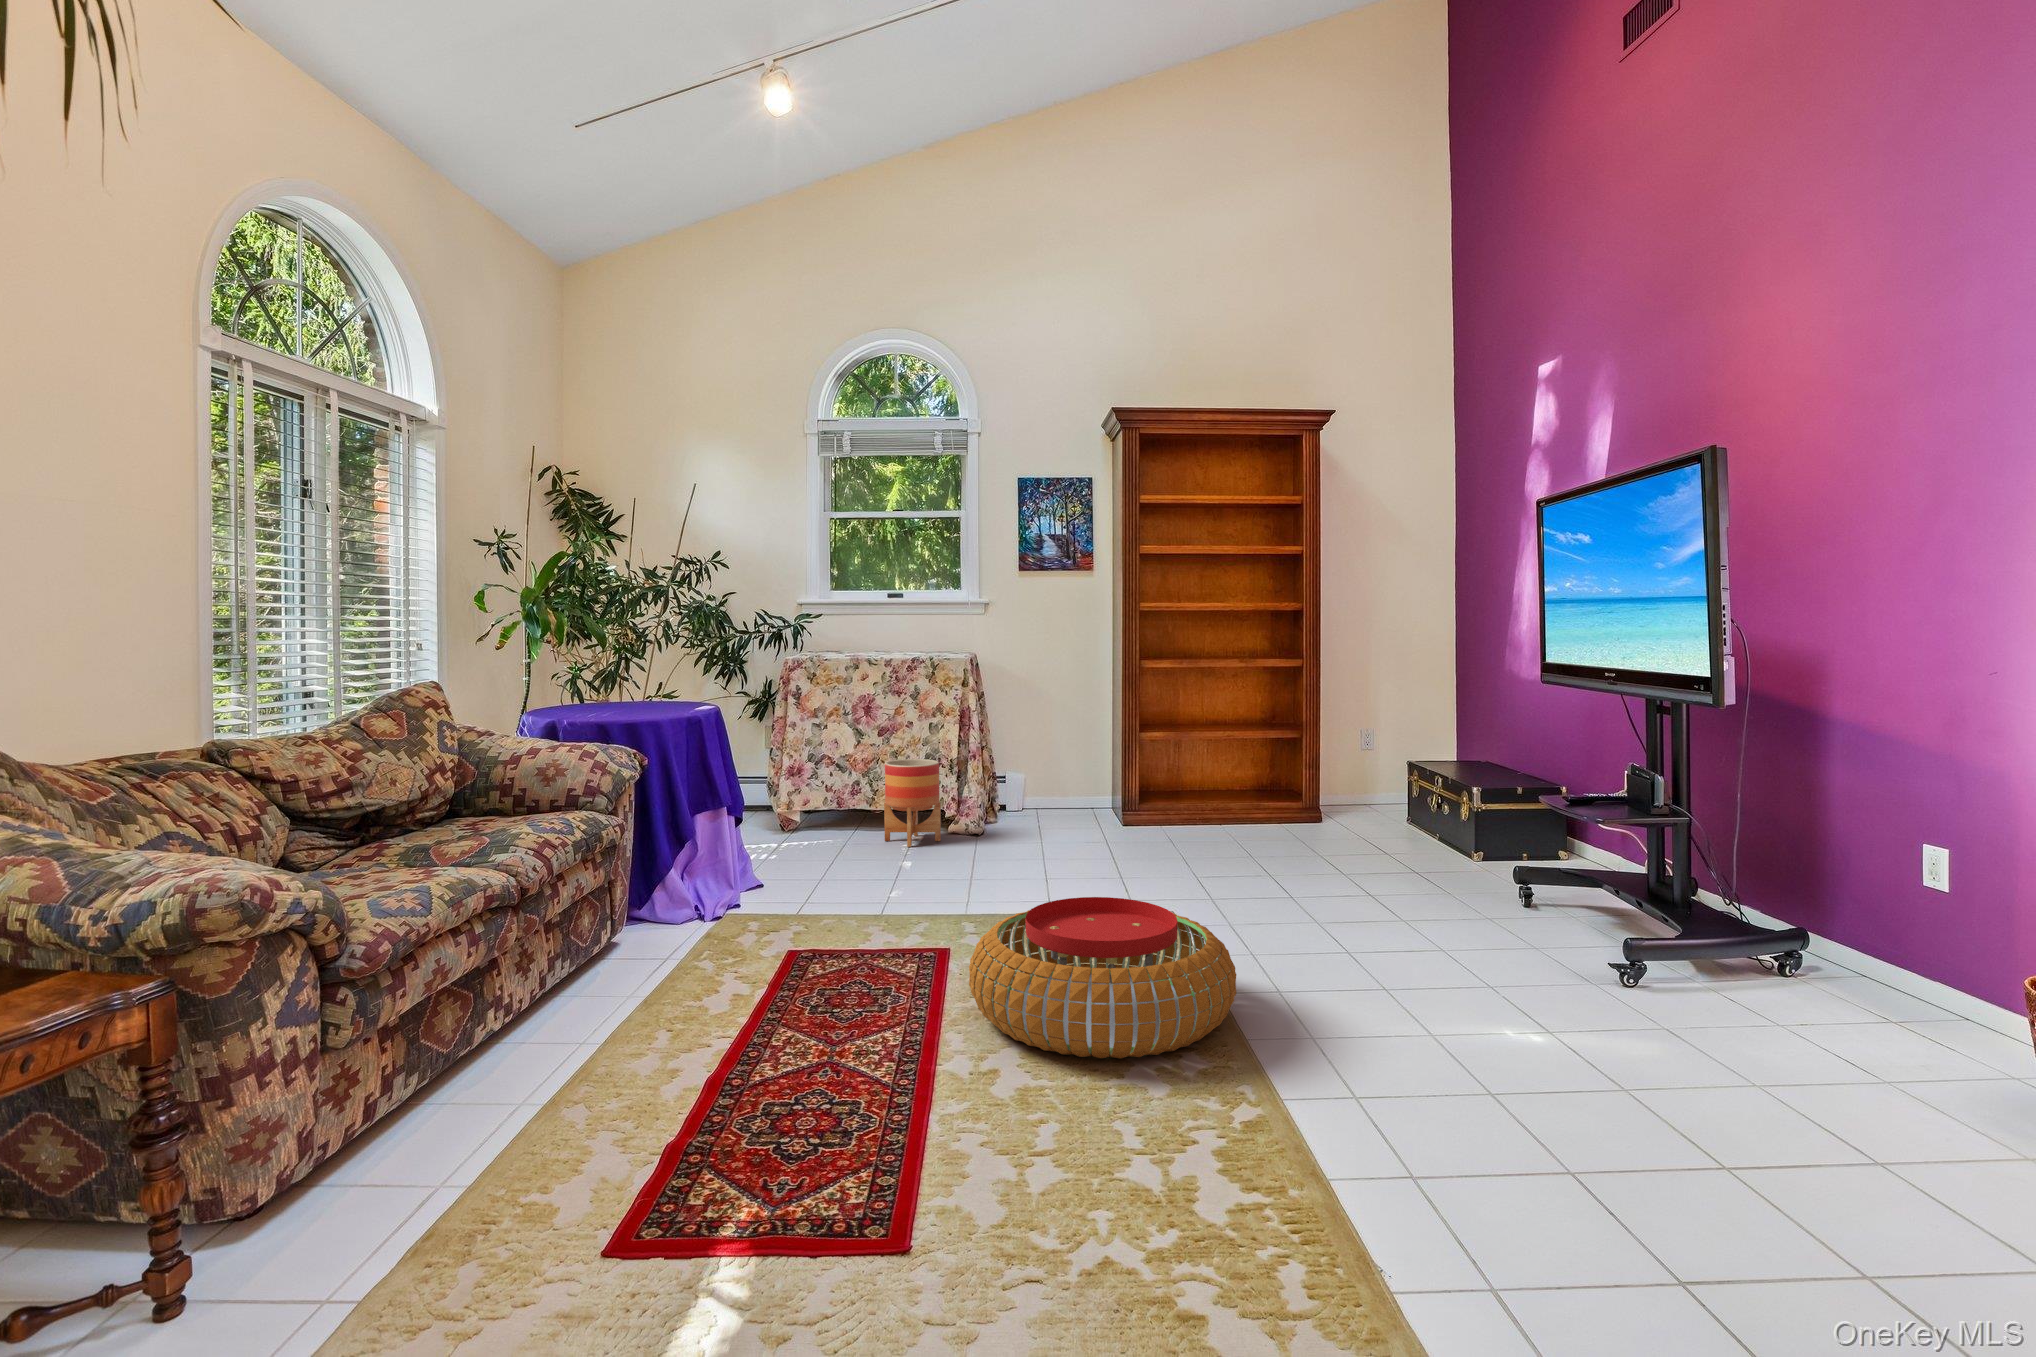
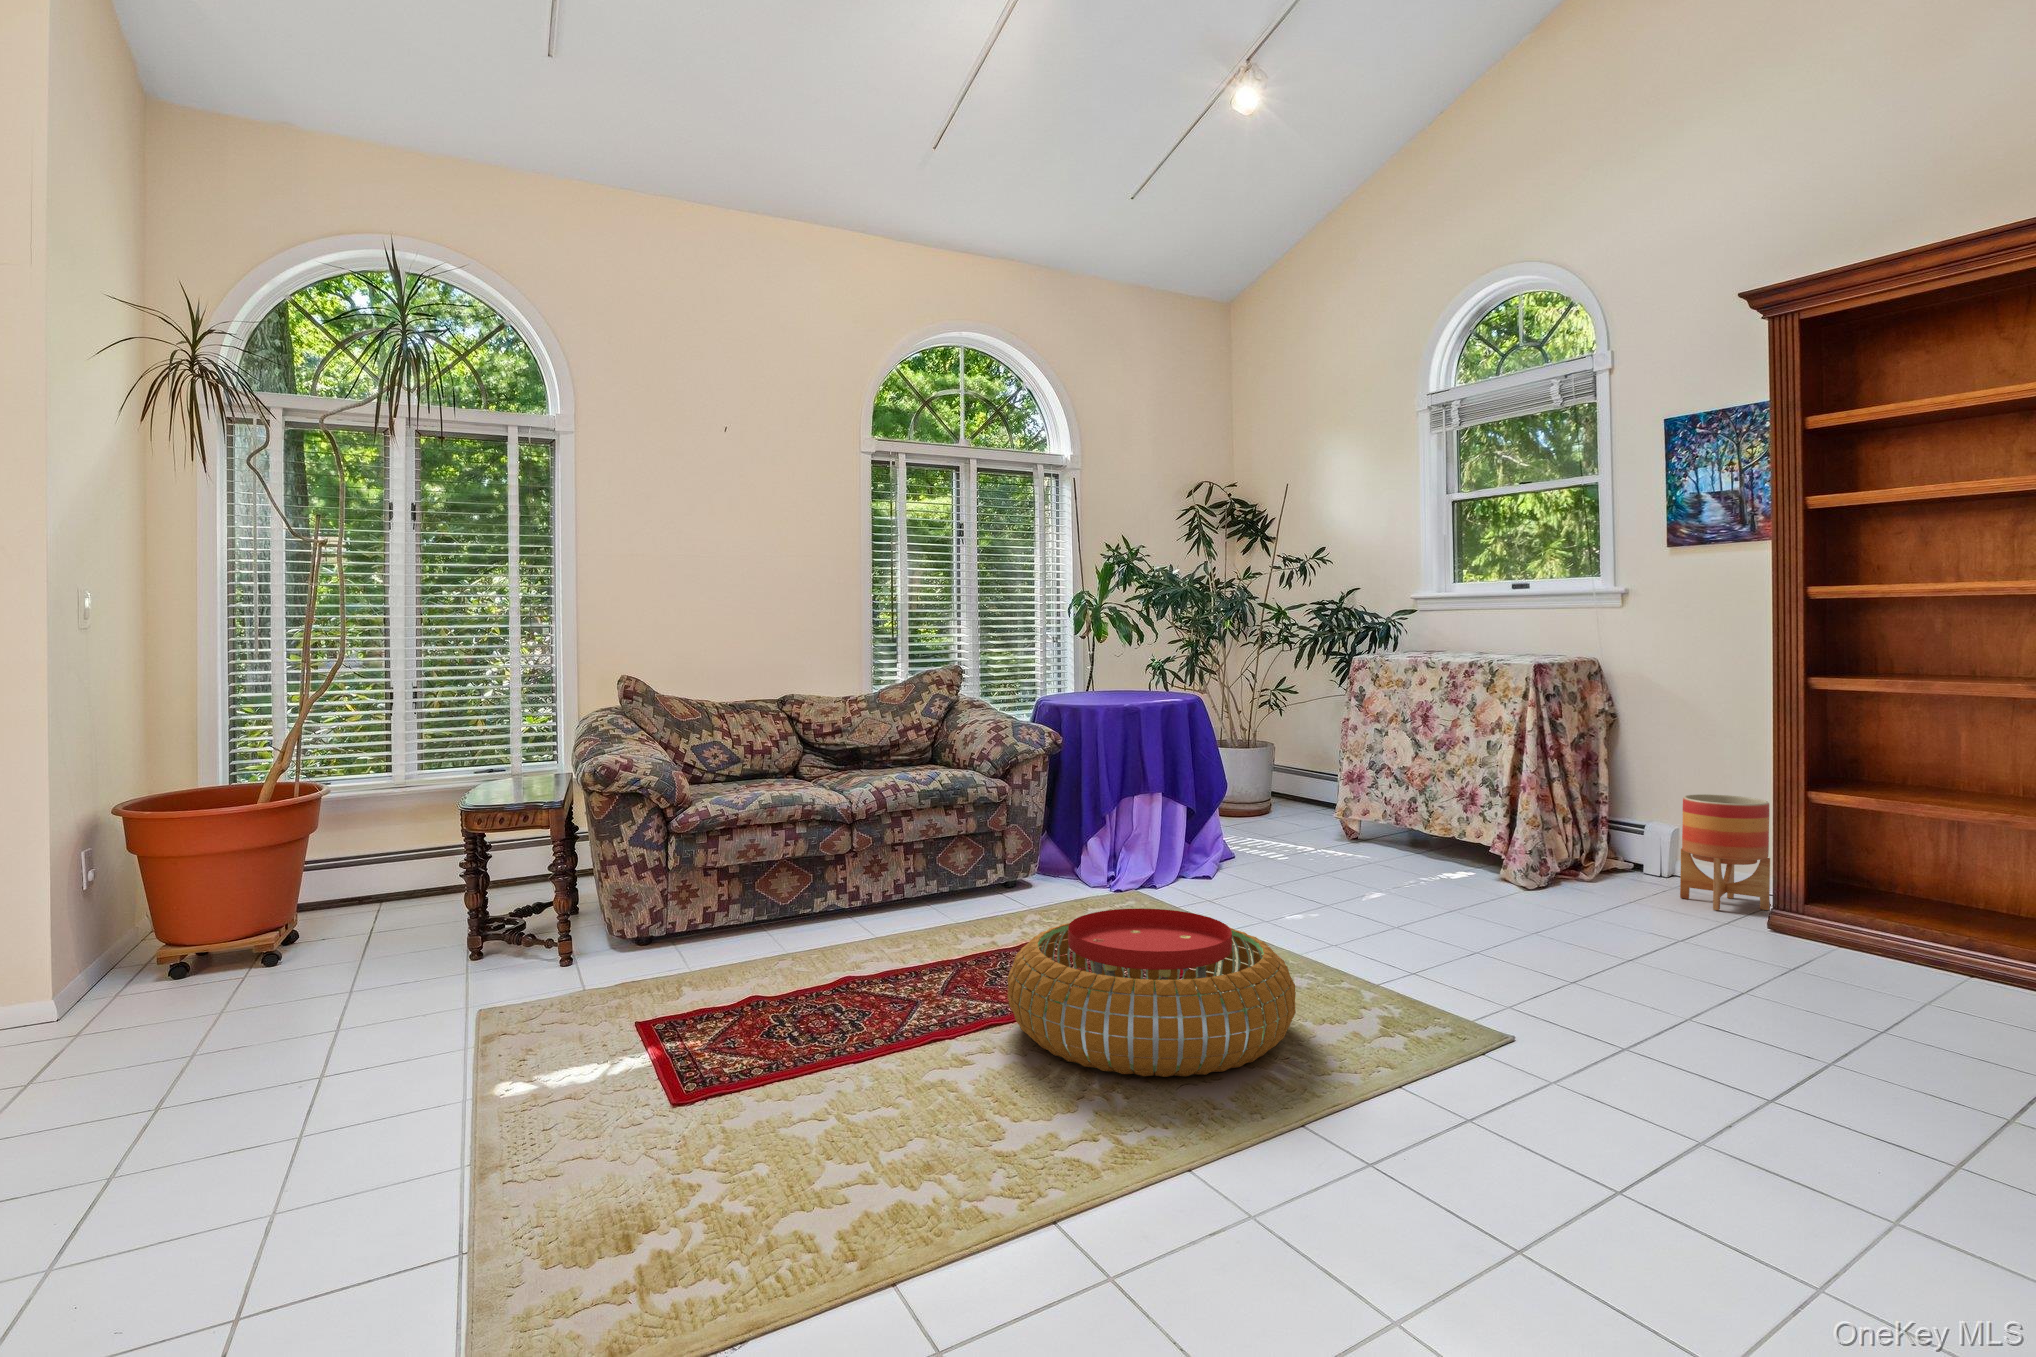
planter: present [884,759,941,847] -> present [1680,794,1770,910]

